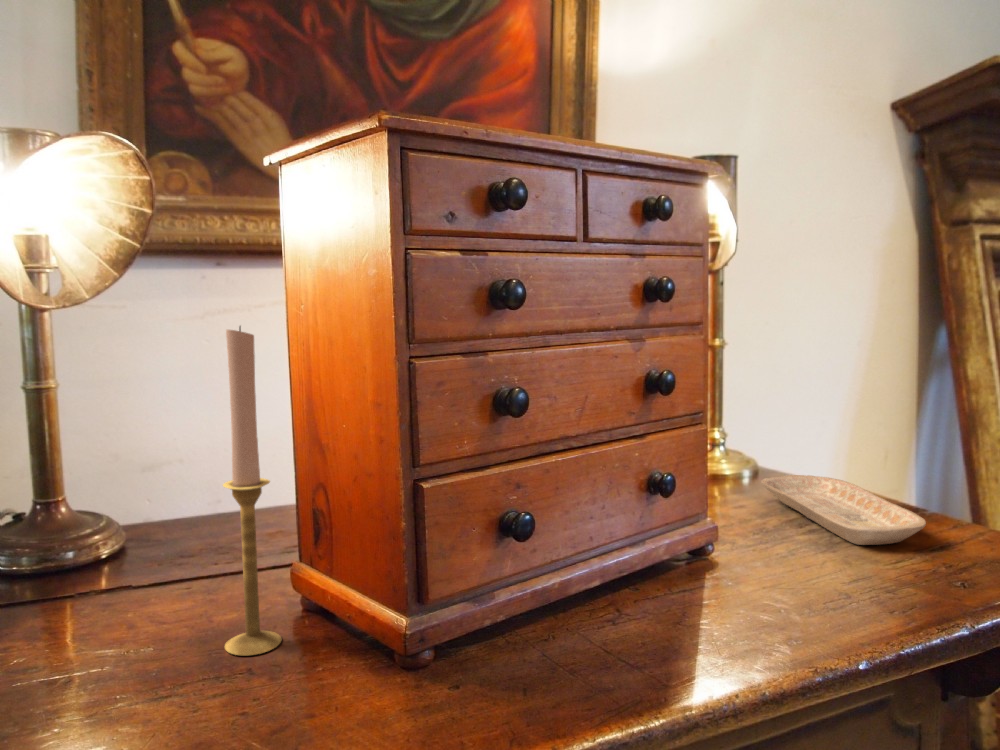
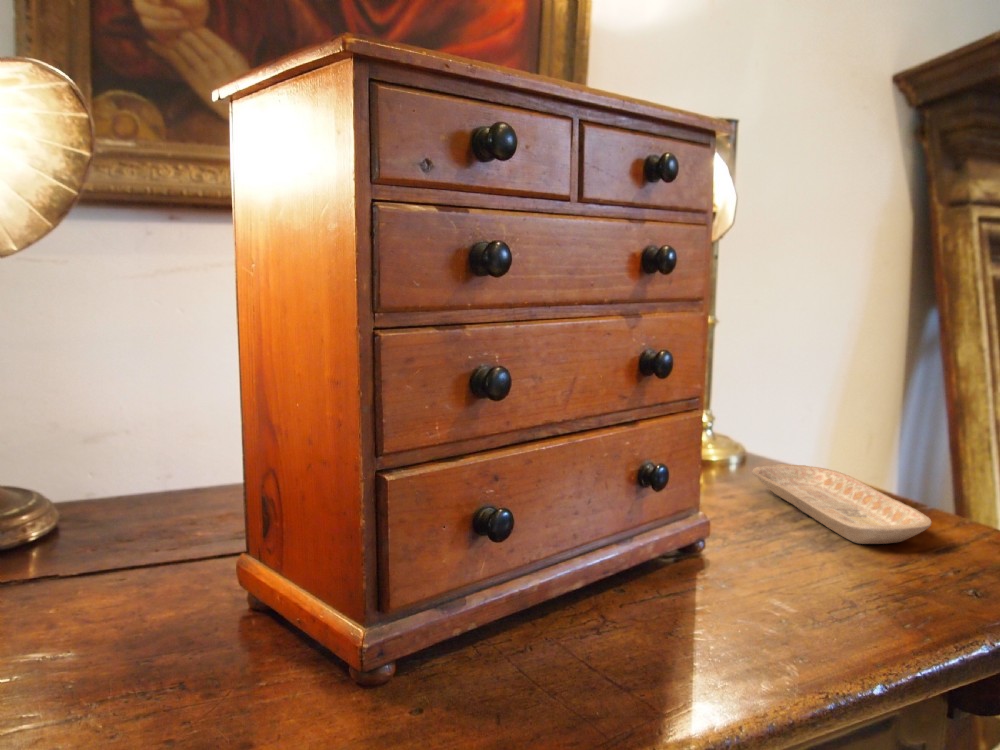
candlestick: present [223,326,282,655] -> none [155,285,222,665]

